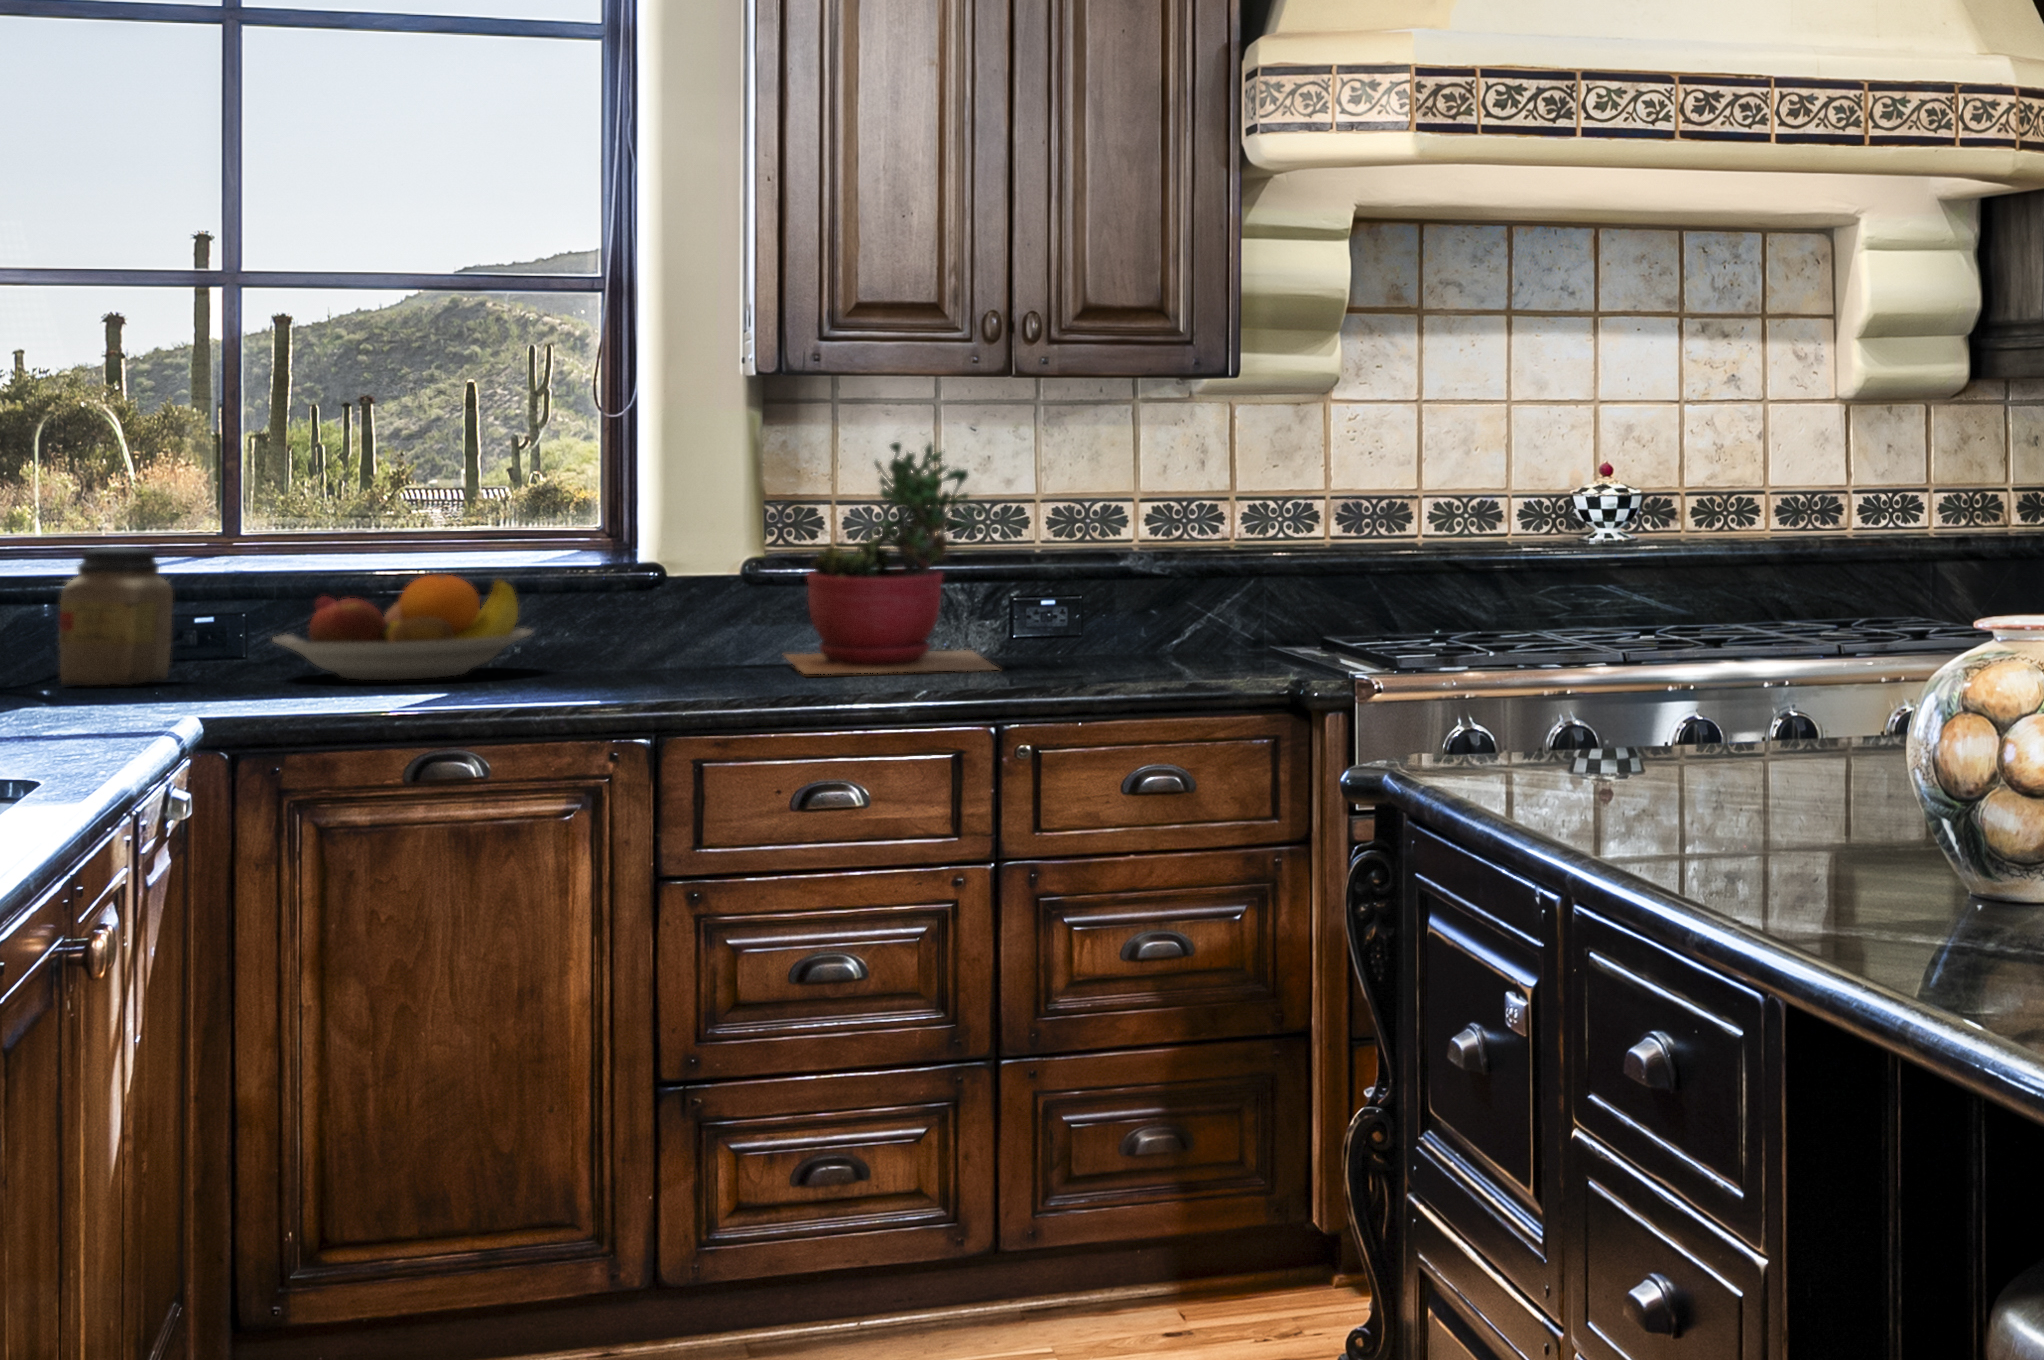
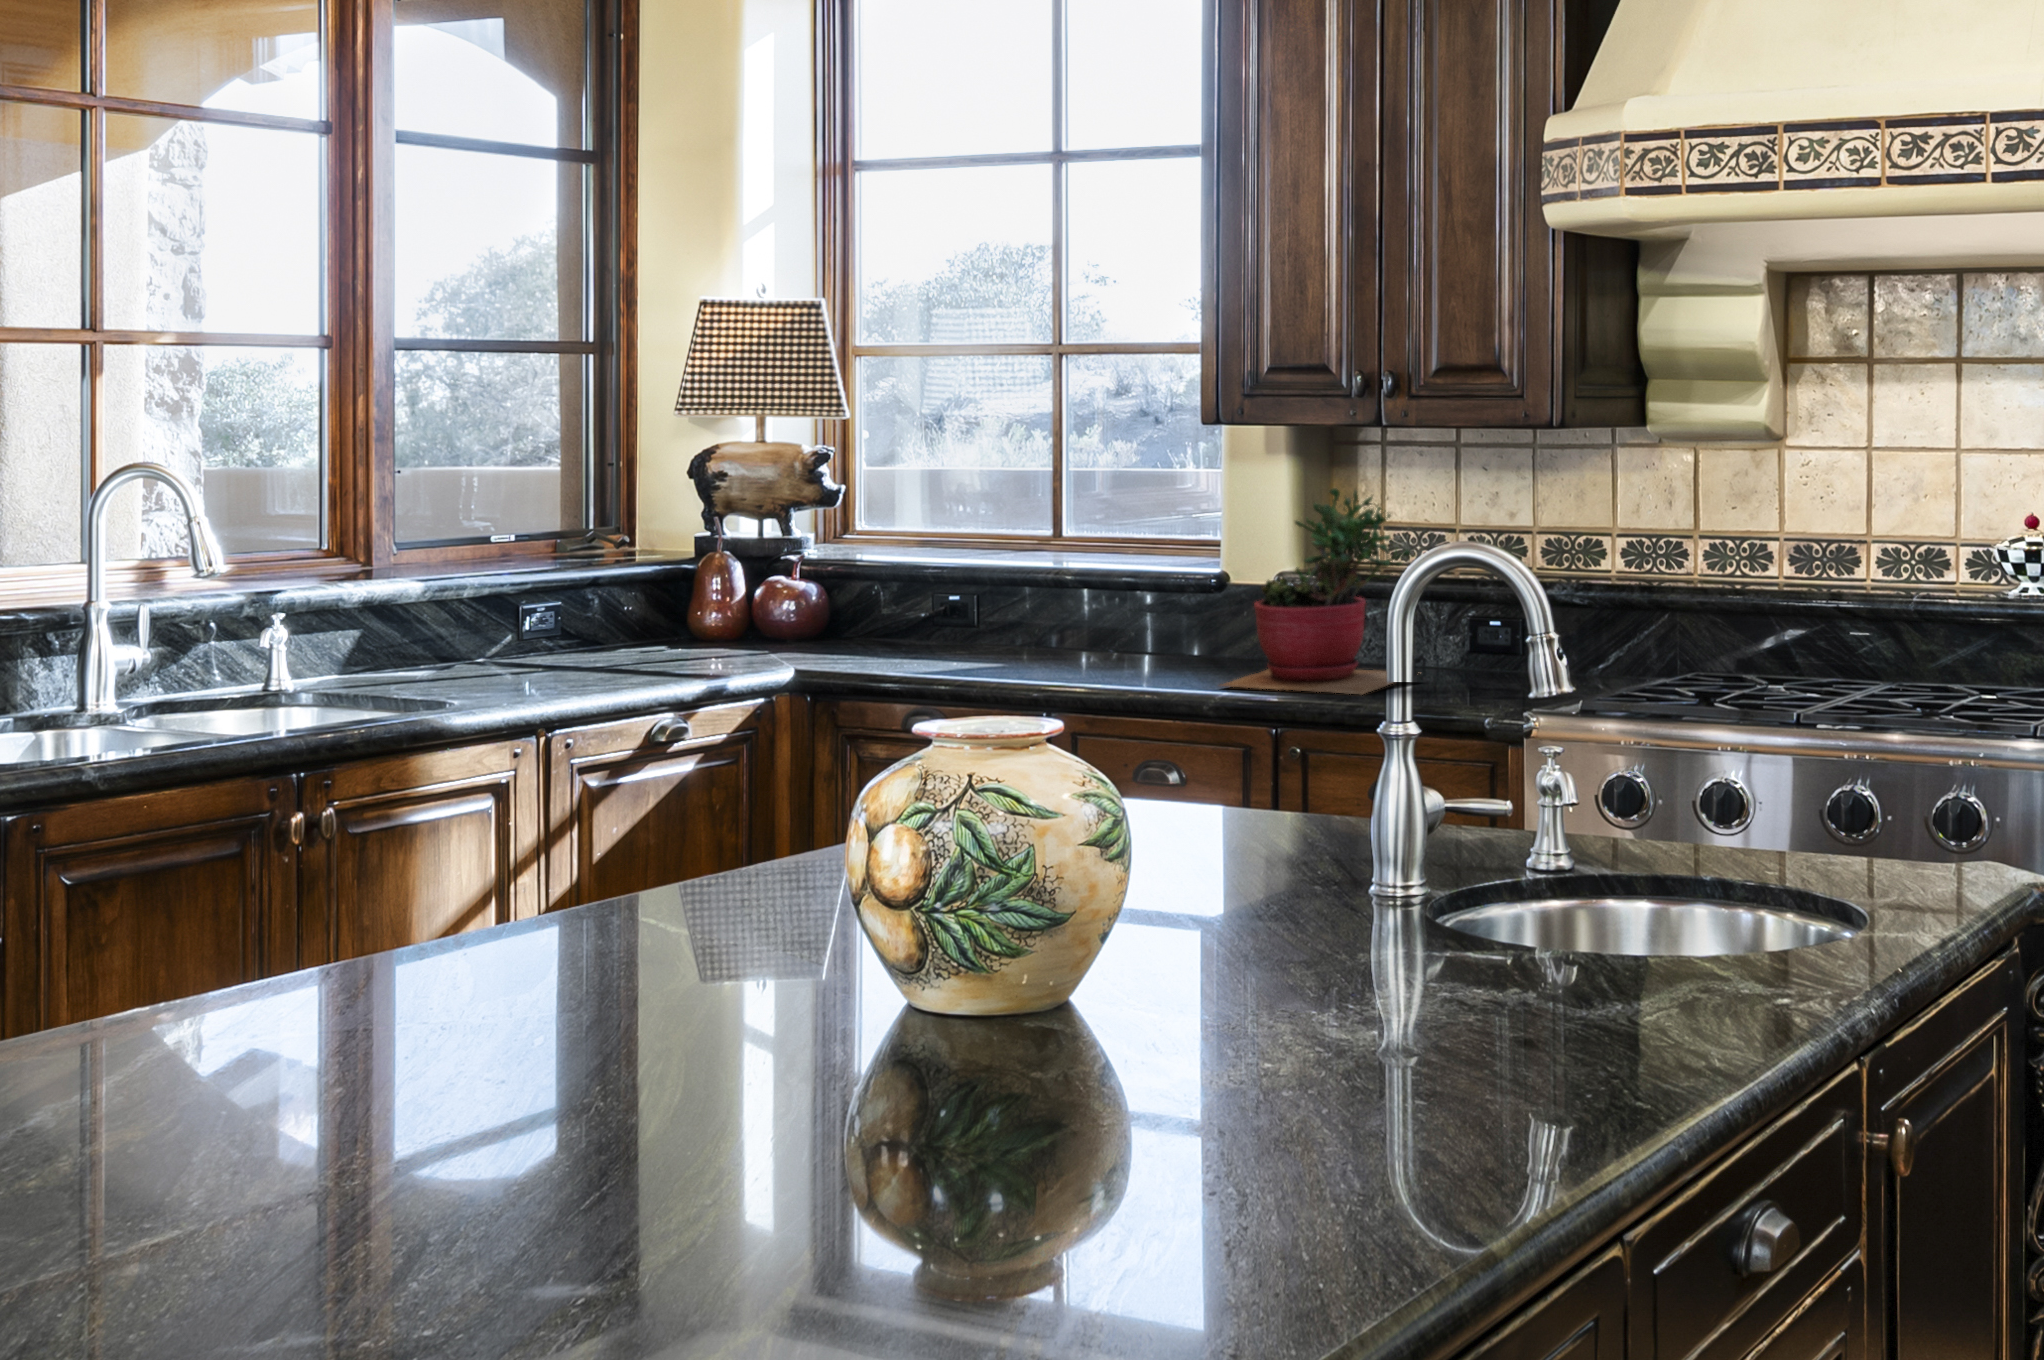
jar: present [59,547,173,686] -> none [865,555,937,657]
fruit bowl: present [273,574,531,680] -> none [965,585,1147,666]

